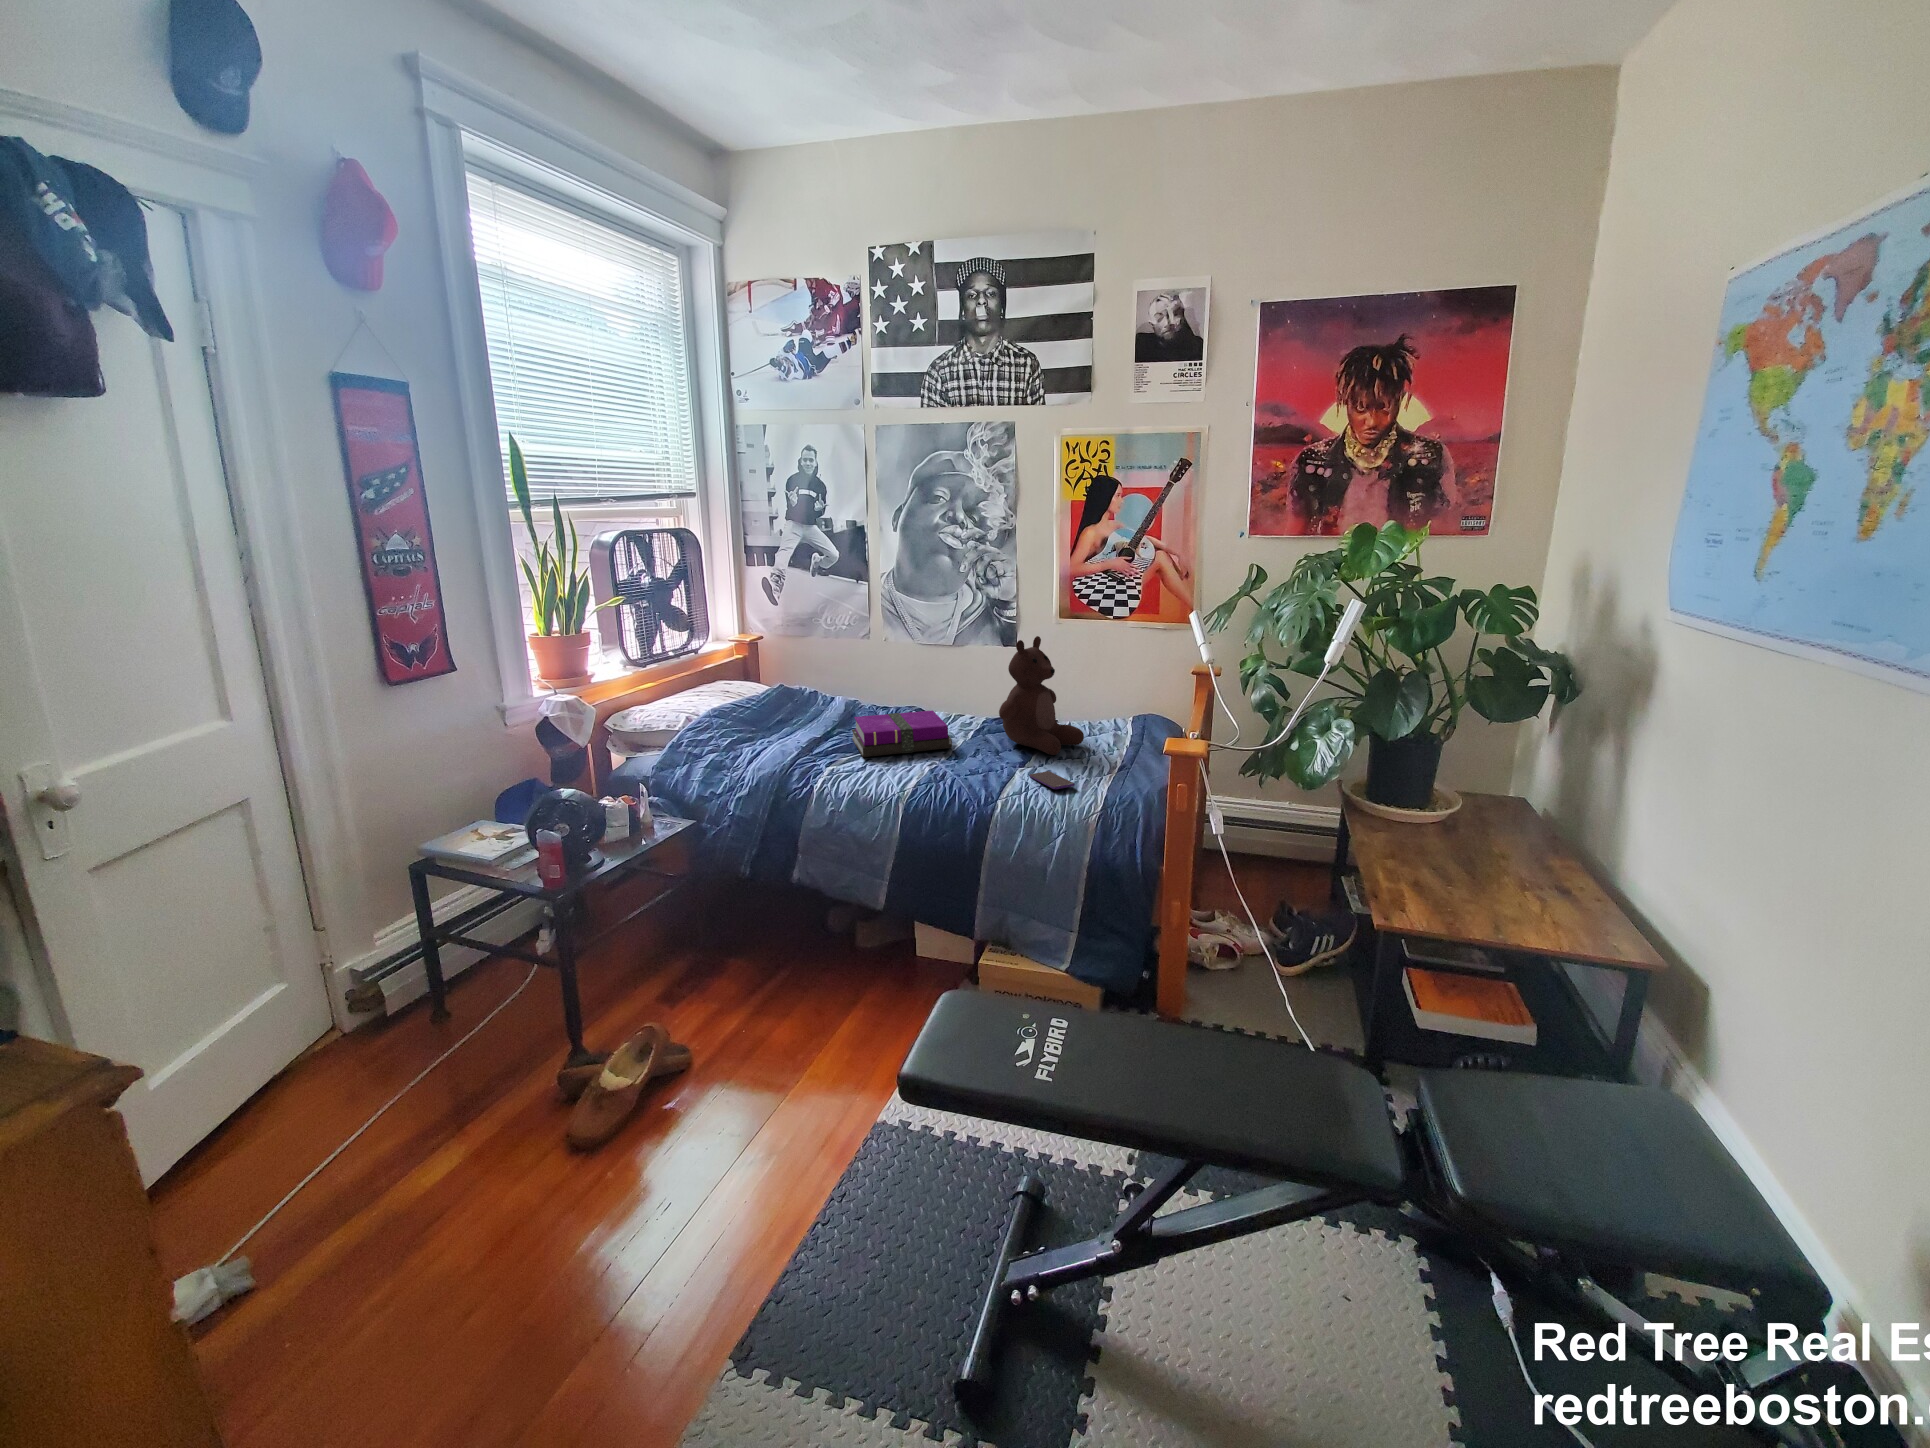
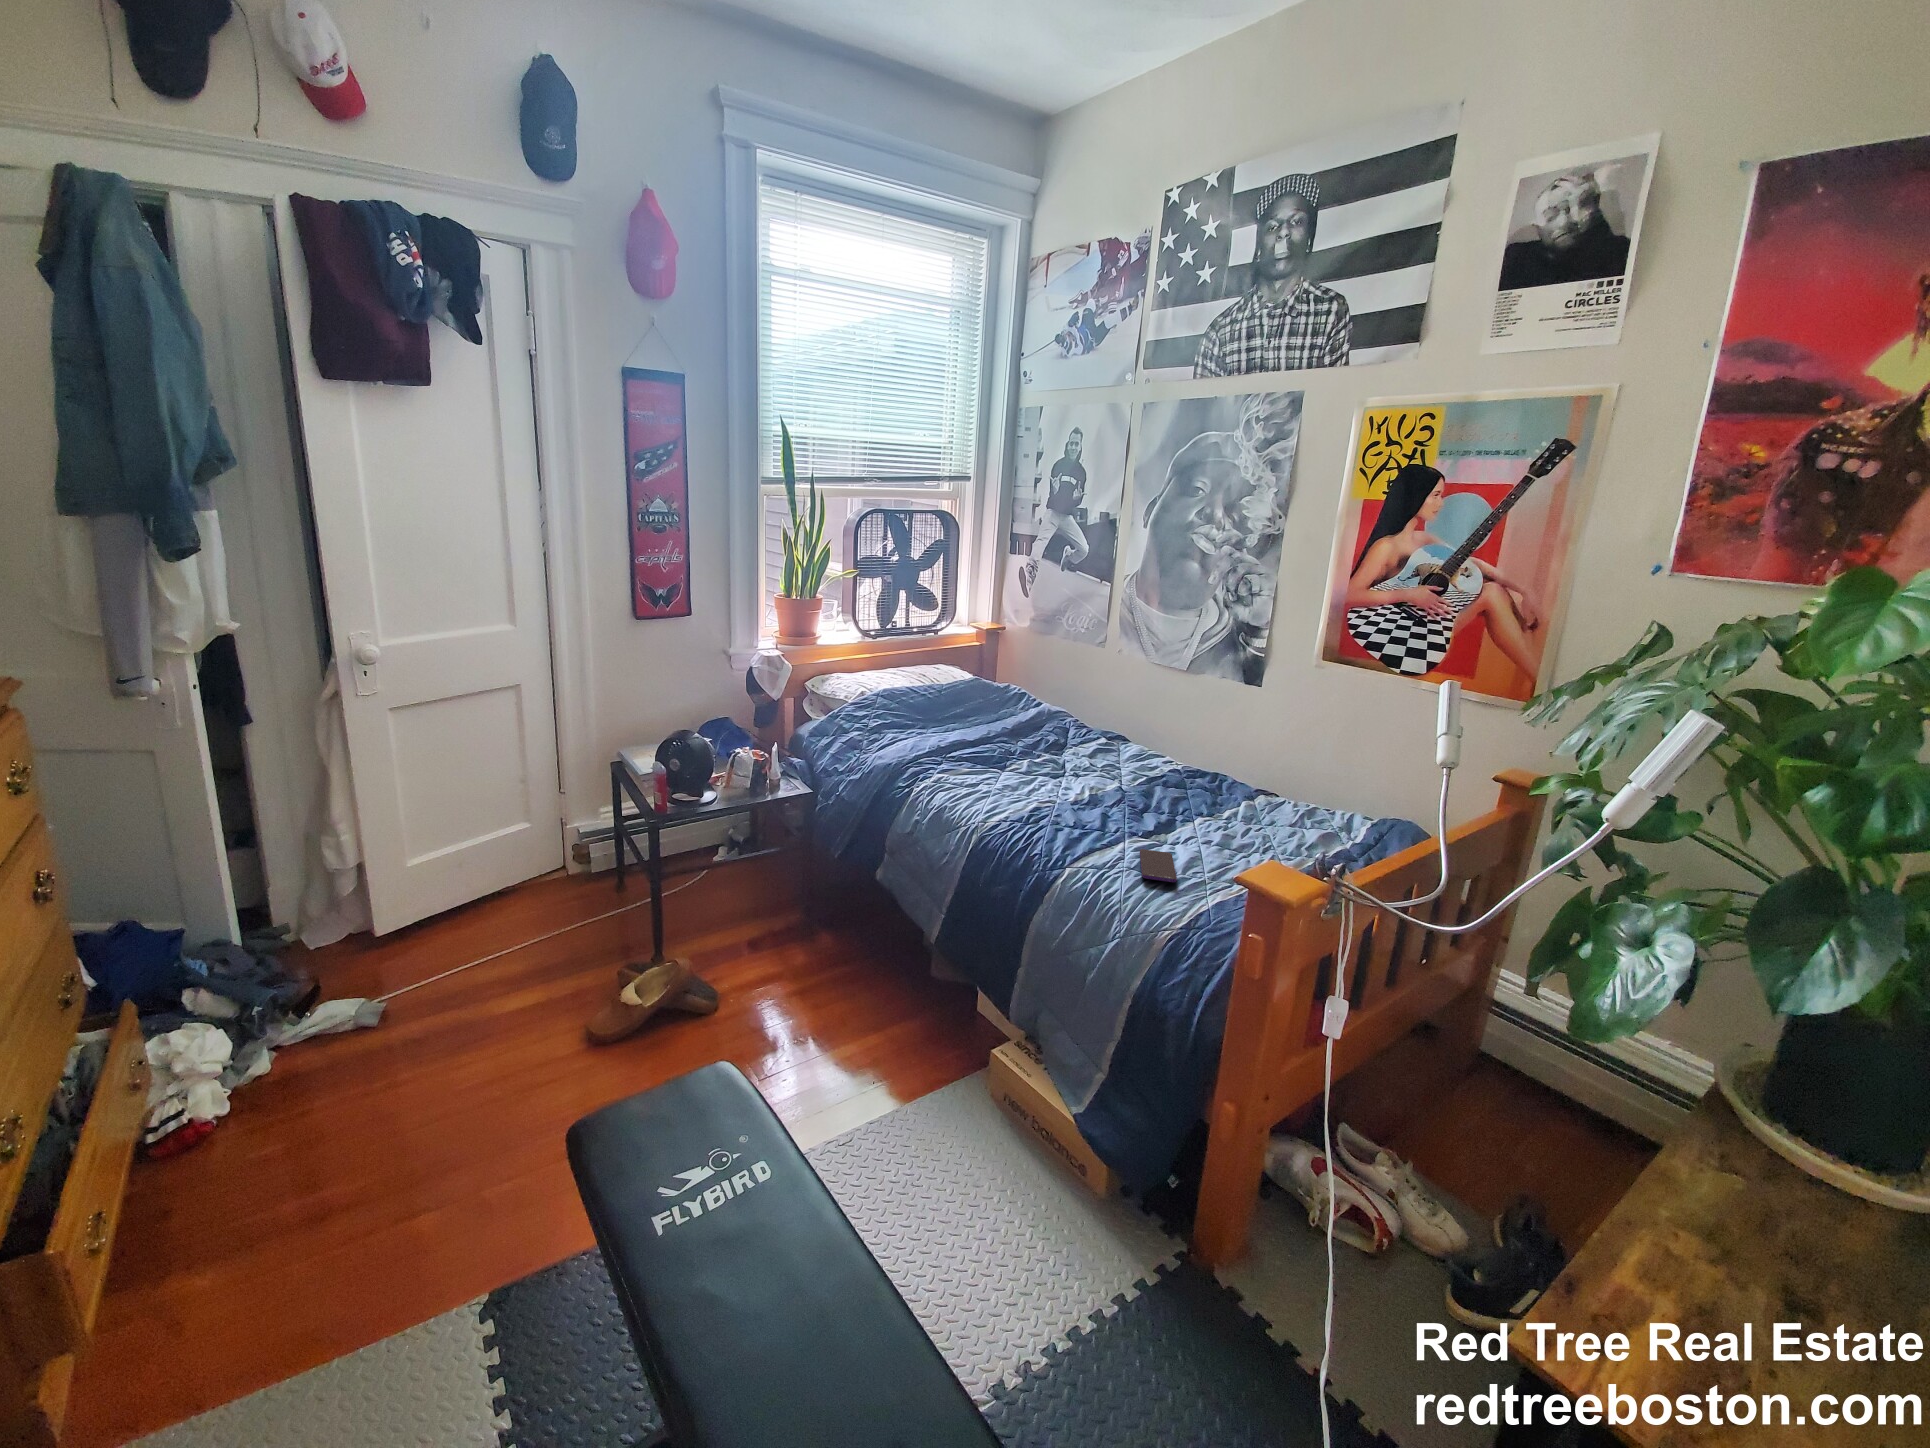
teddy bear: present [999,636,1084,755] -> none [1150,676,1270,836]
notebook: present [852,711,952,757] -> none [989,728,1105,790]

